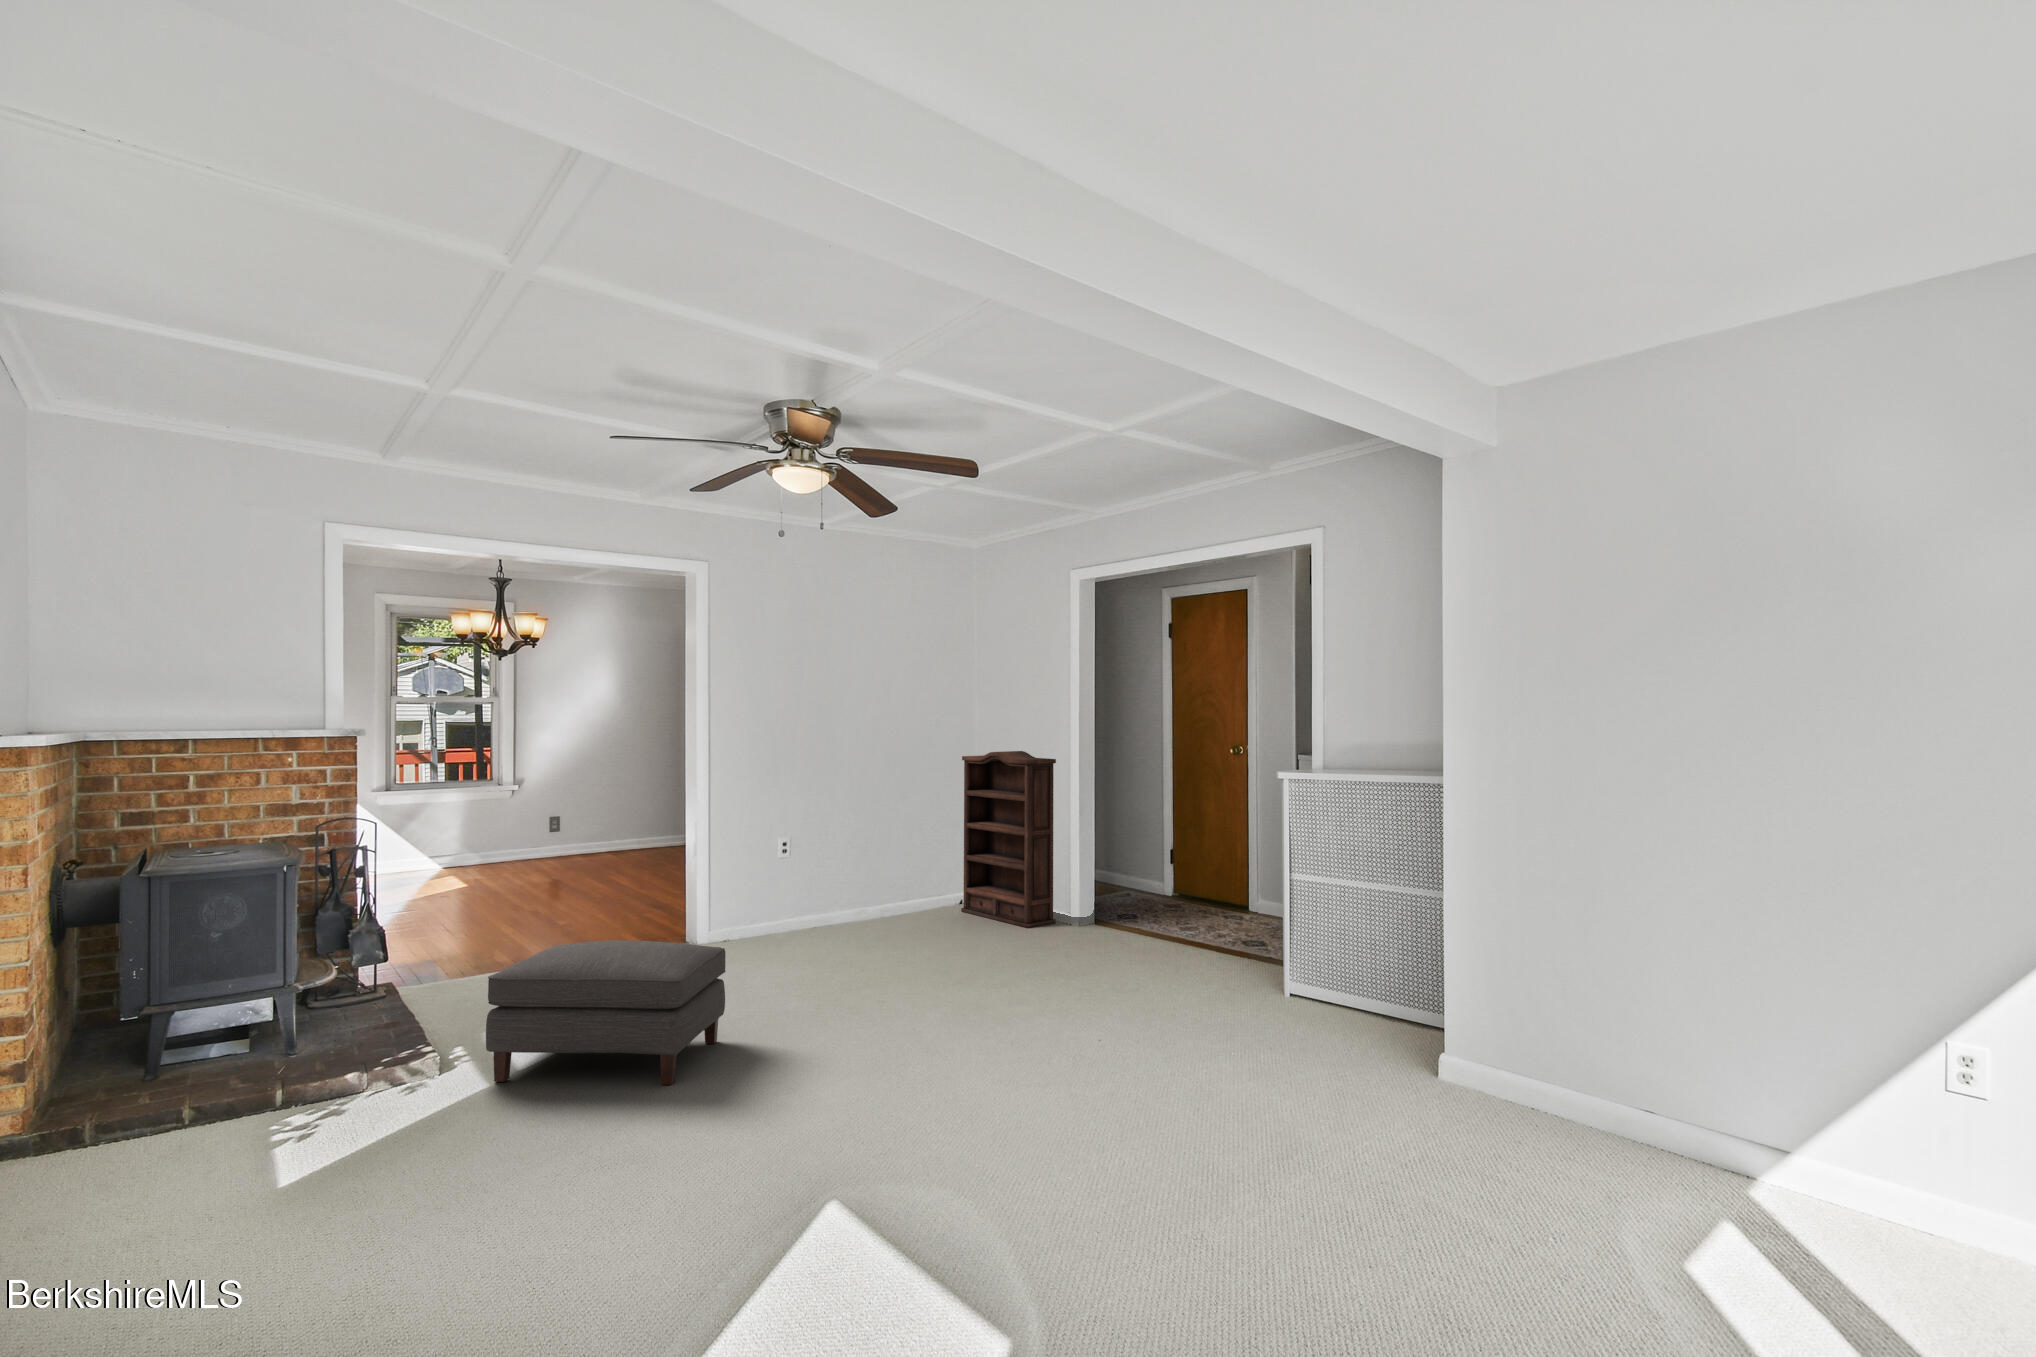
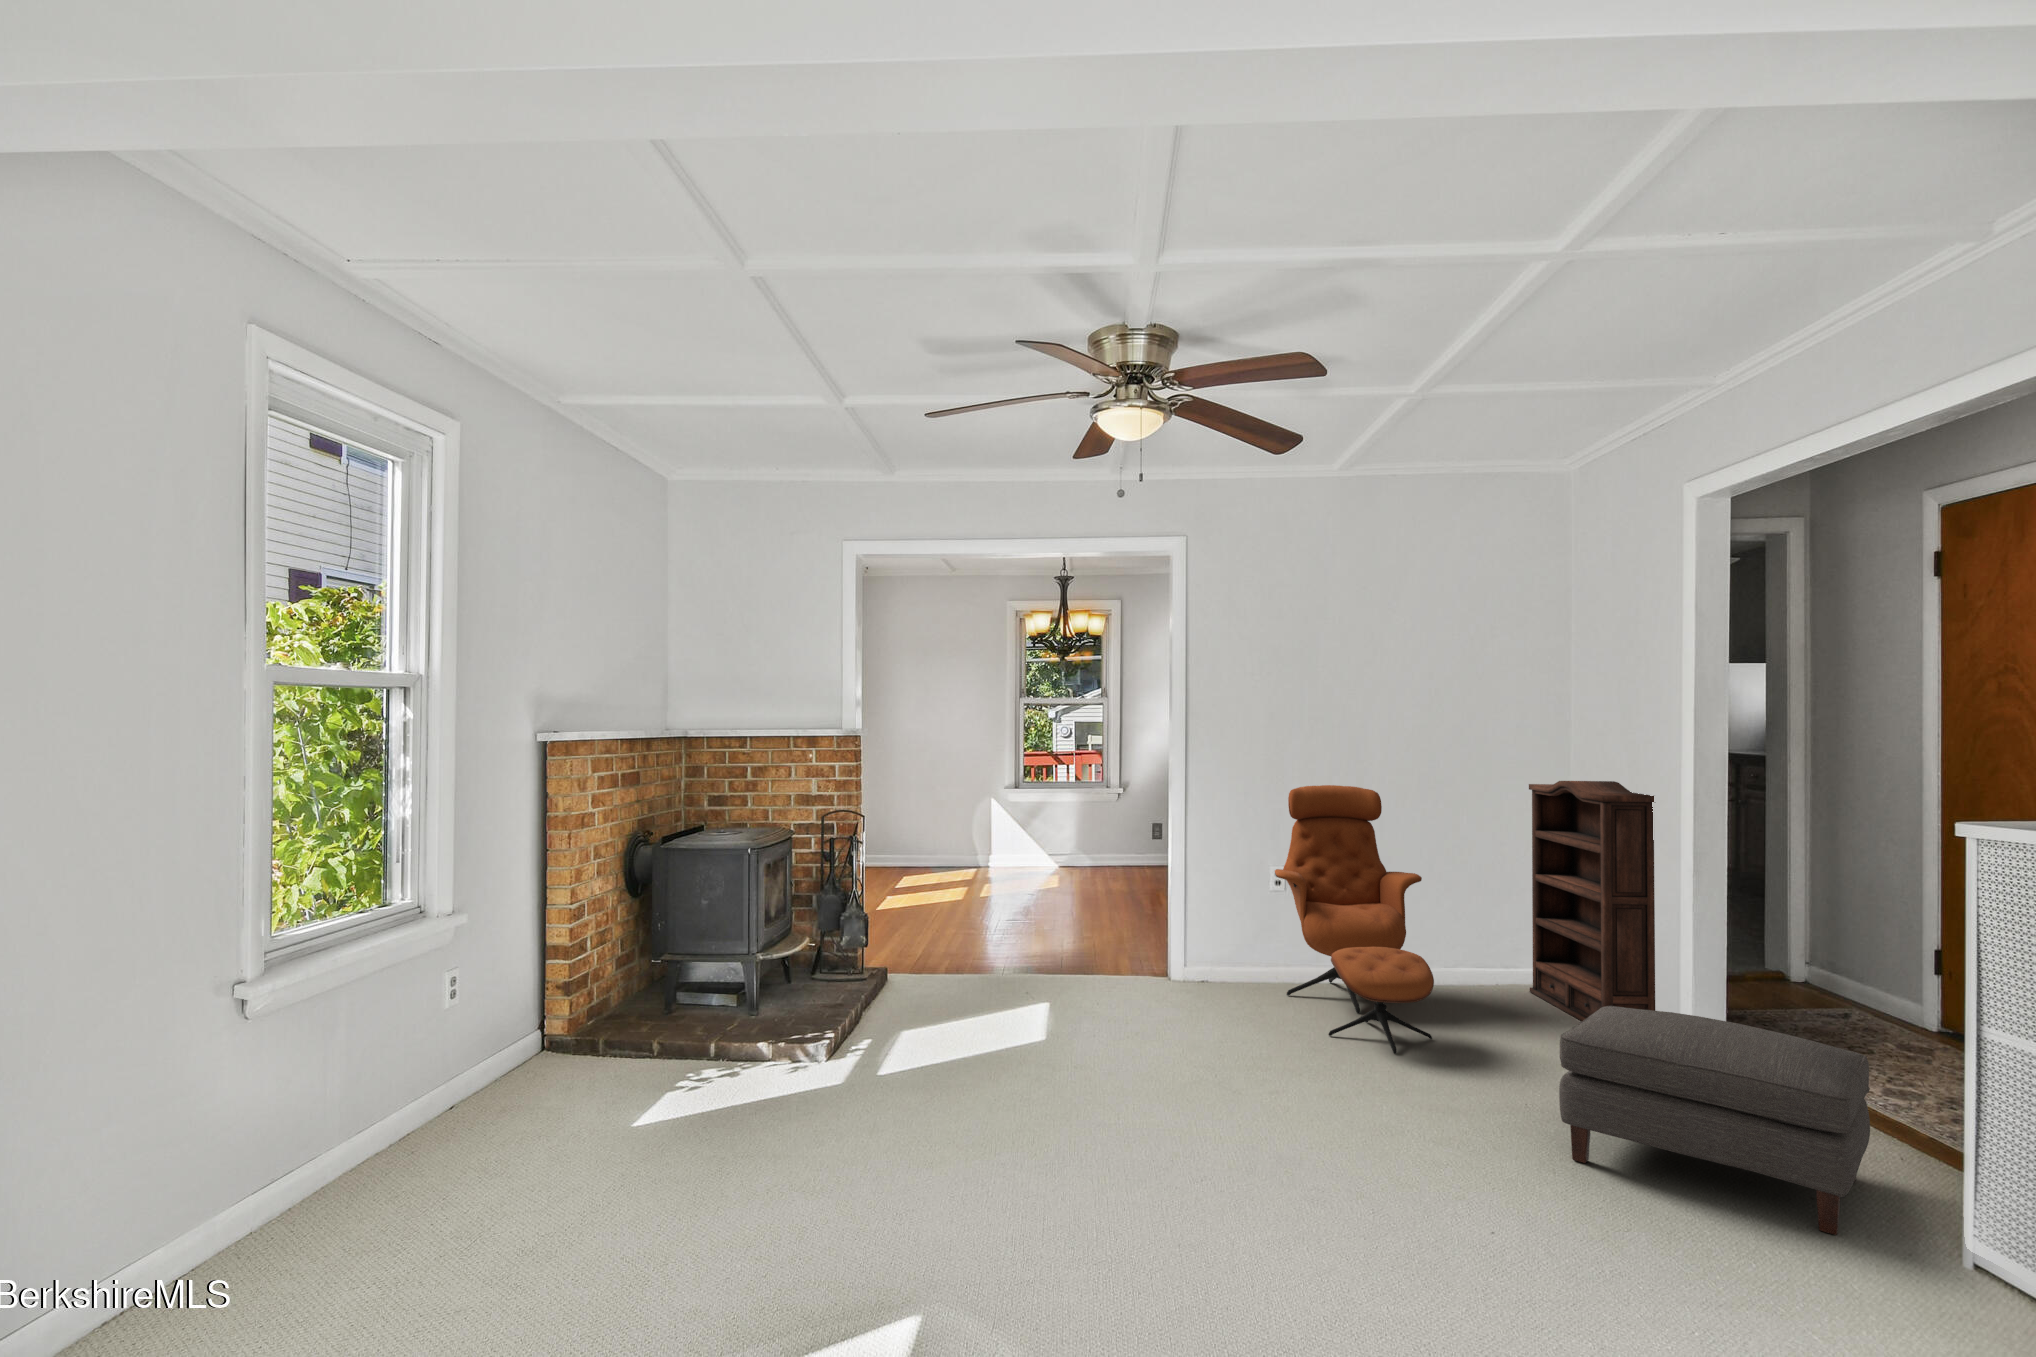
lounge chair: none [790,764,942,965] -> present [1275,785,1434,1054]
ottoman: present [486,940,726,1085] -> present [1559,1006,1870,1235]

